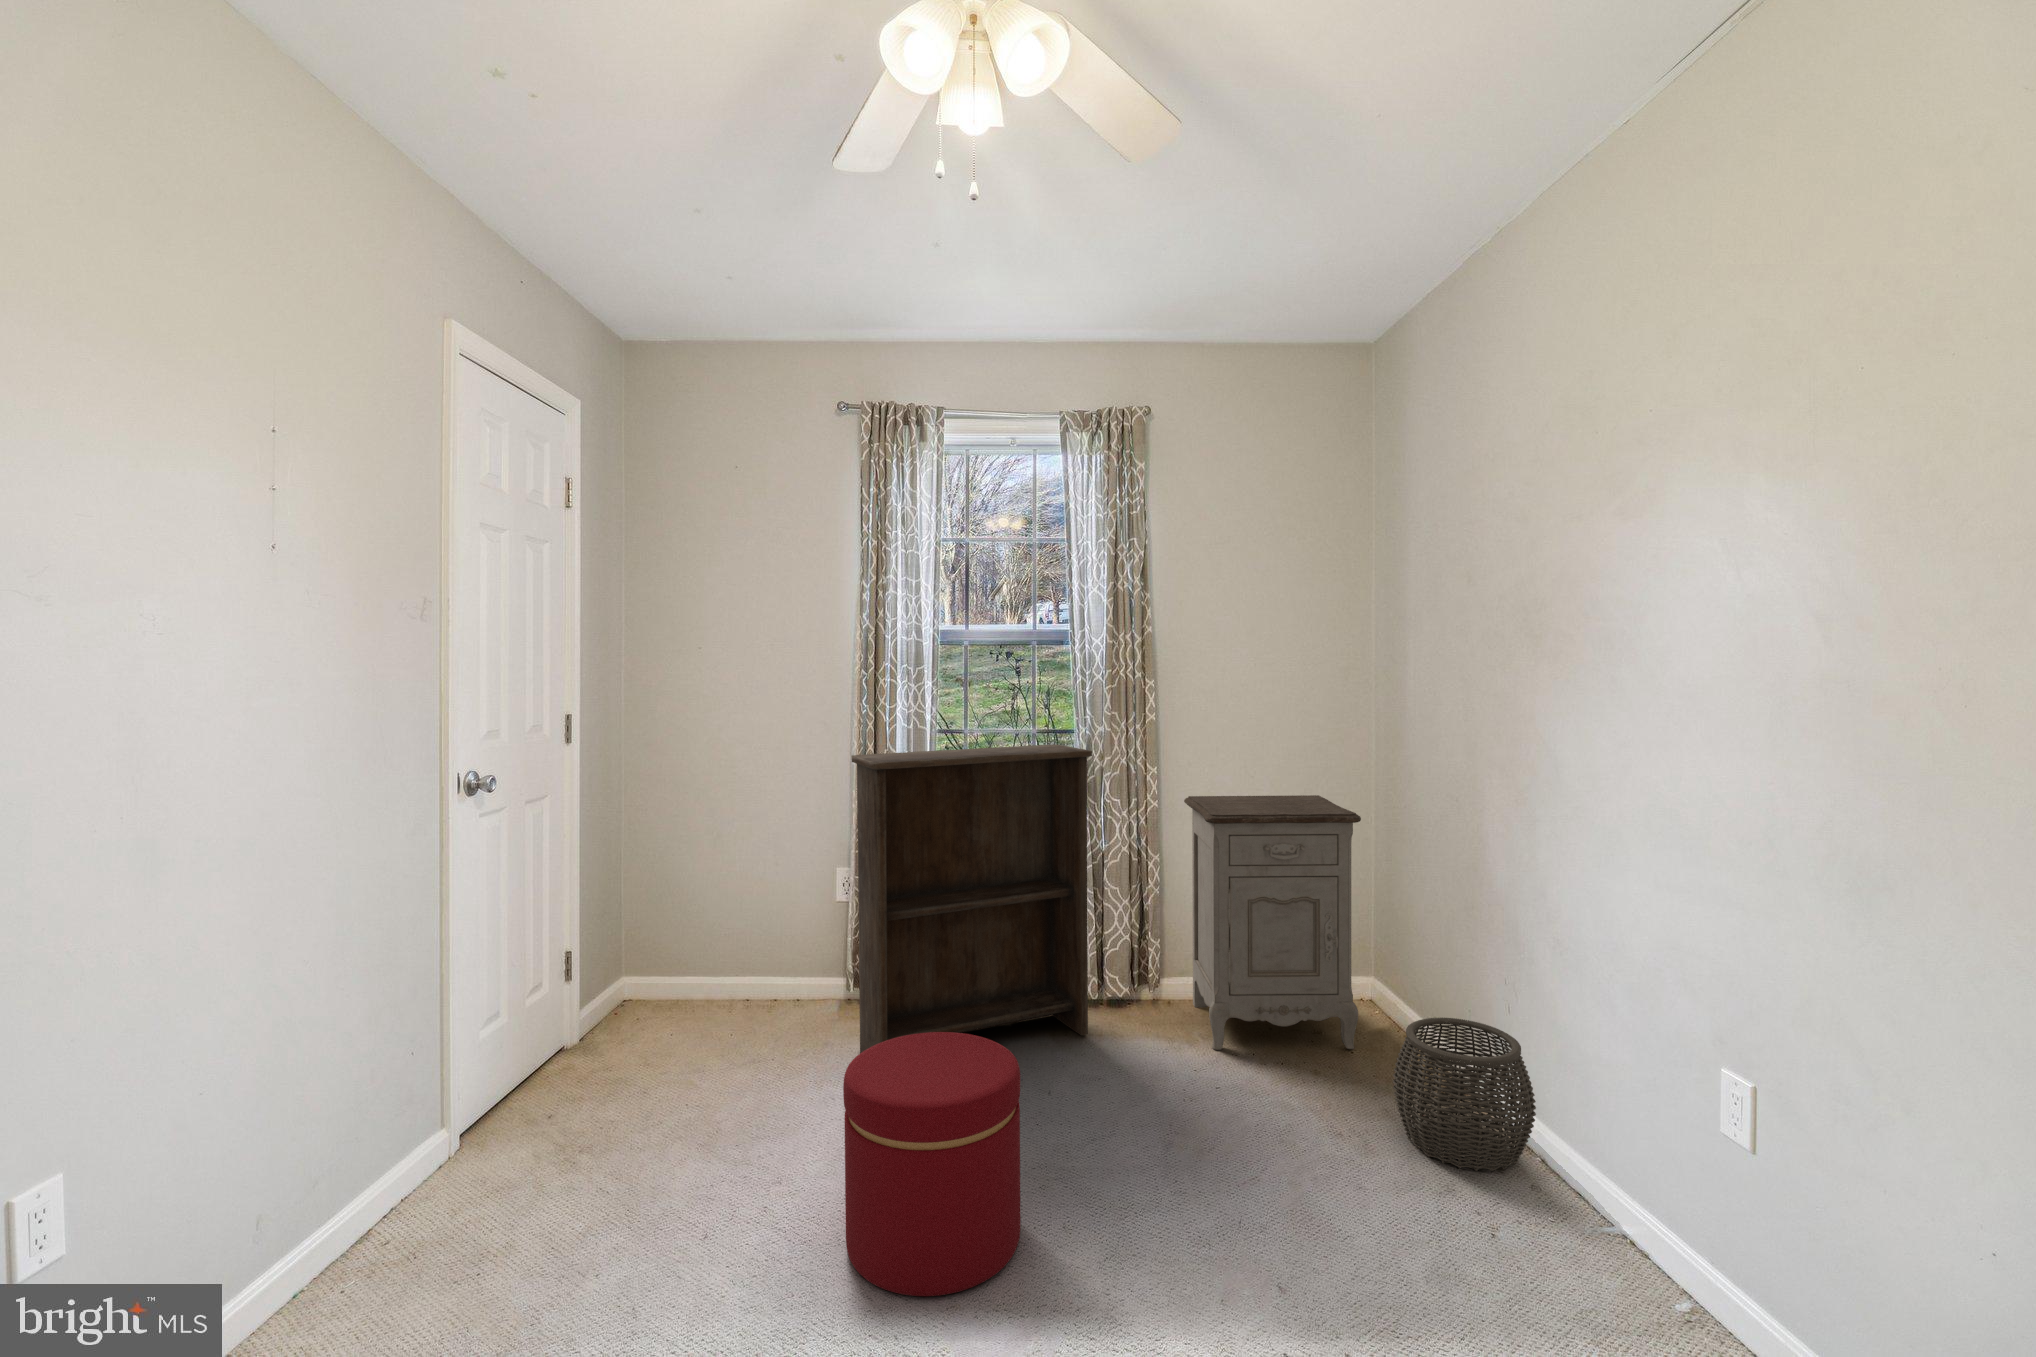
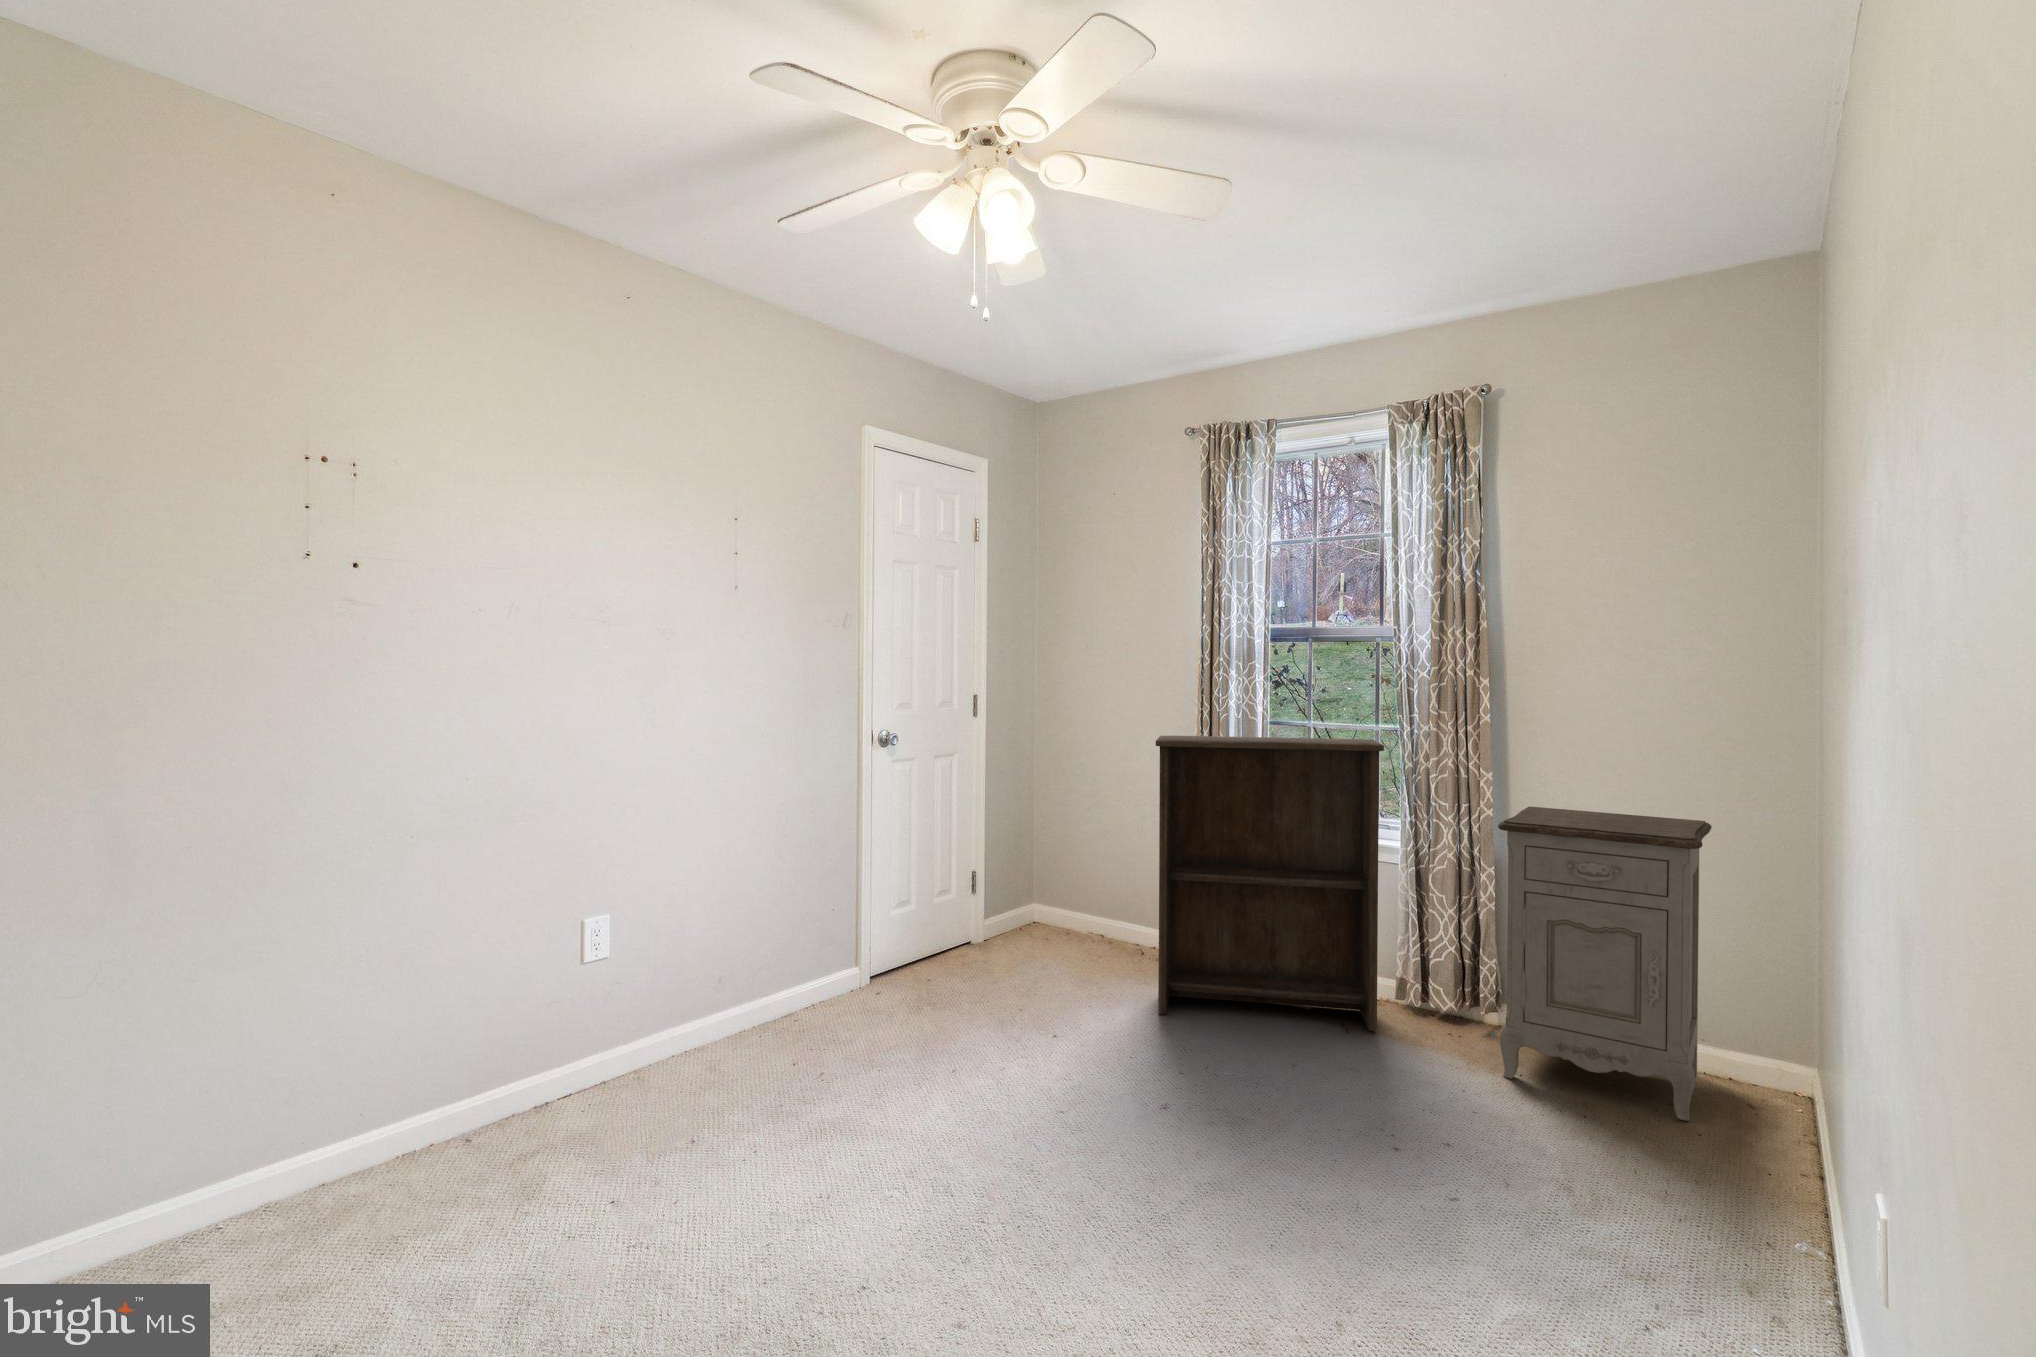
woven basket: present [1393,1018,1536,1171] -> none [1622,1076,1811,1265]
ottoman: present [843,1032,1021,1296] -> none [1028,953,1168,1144]

